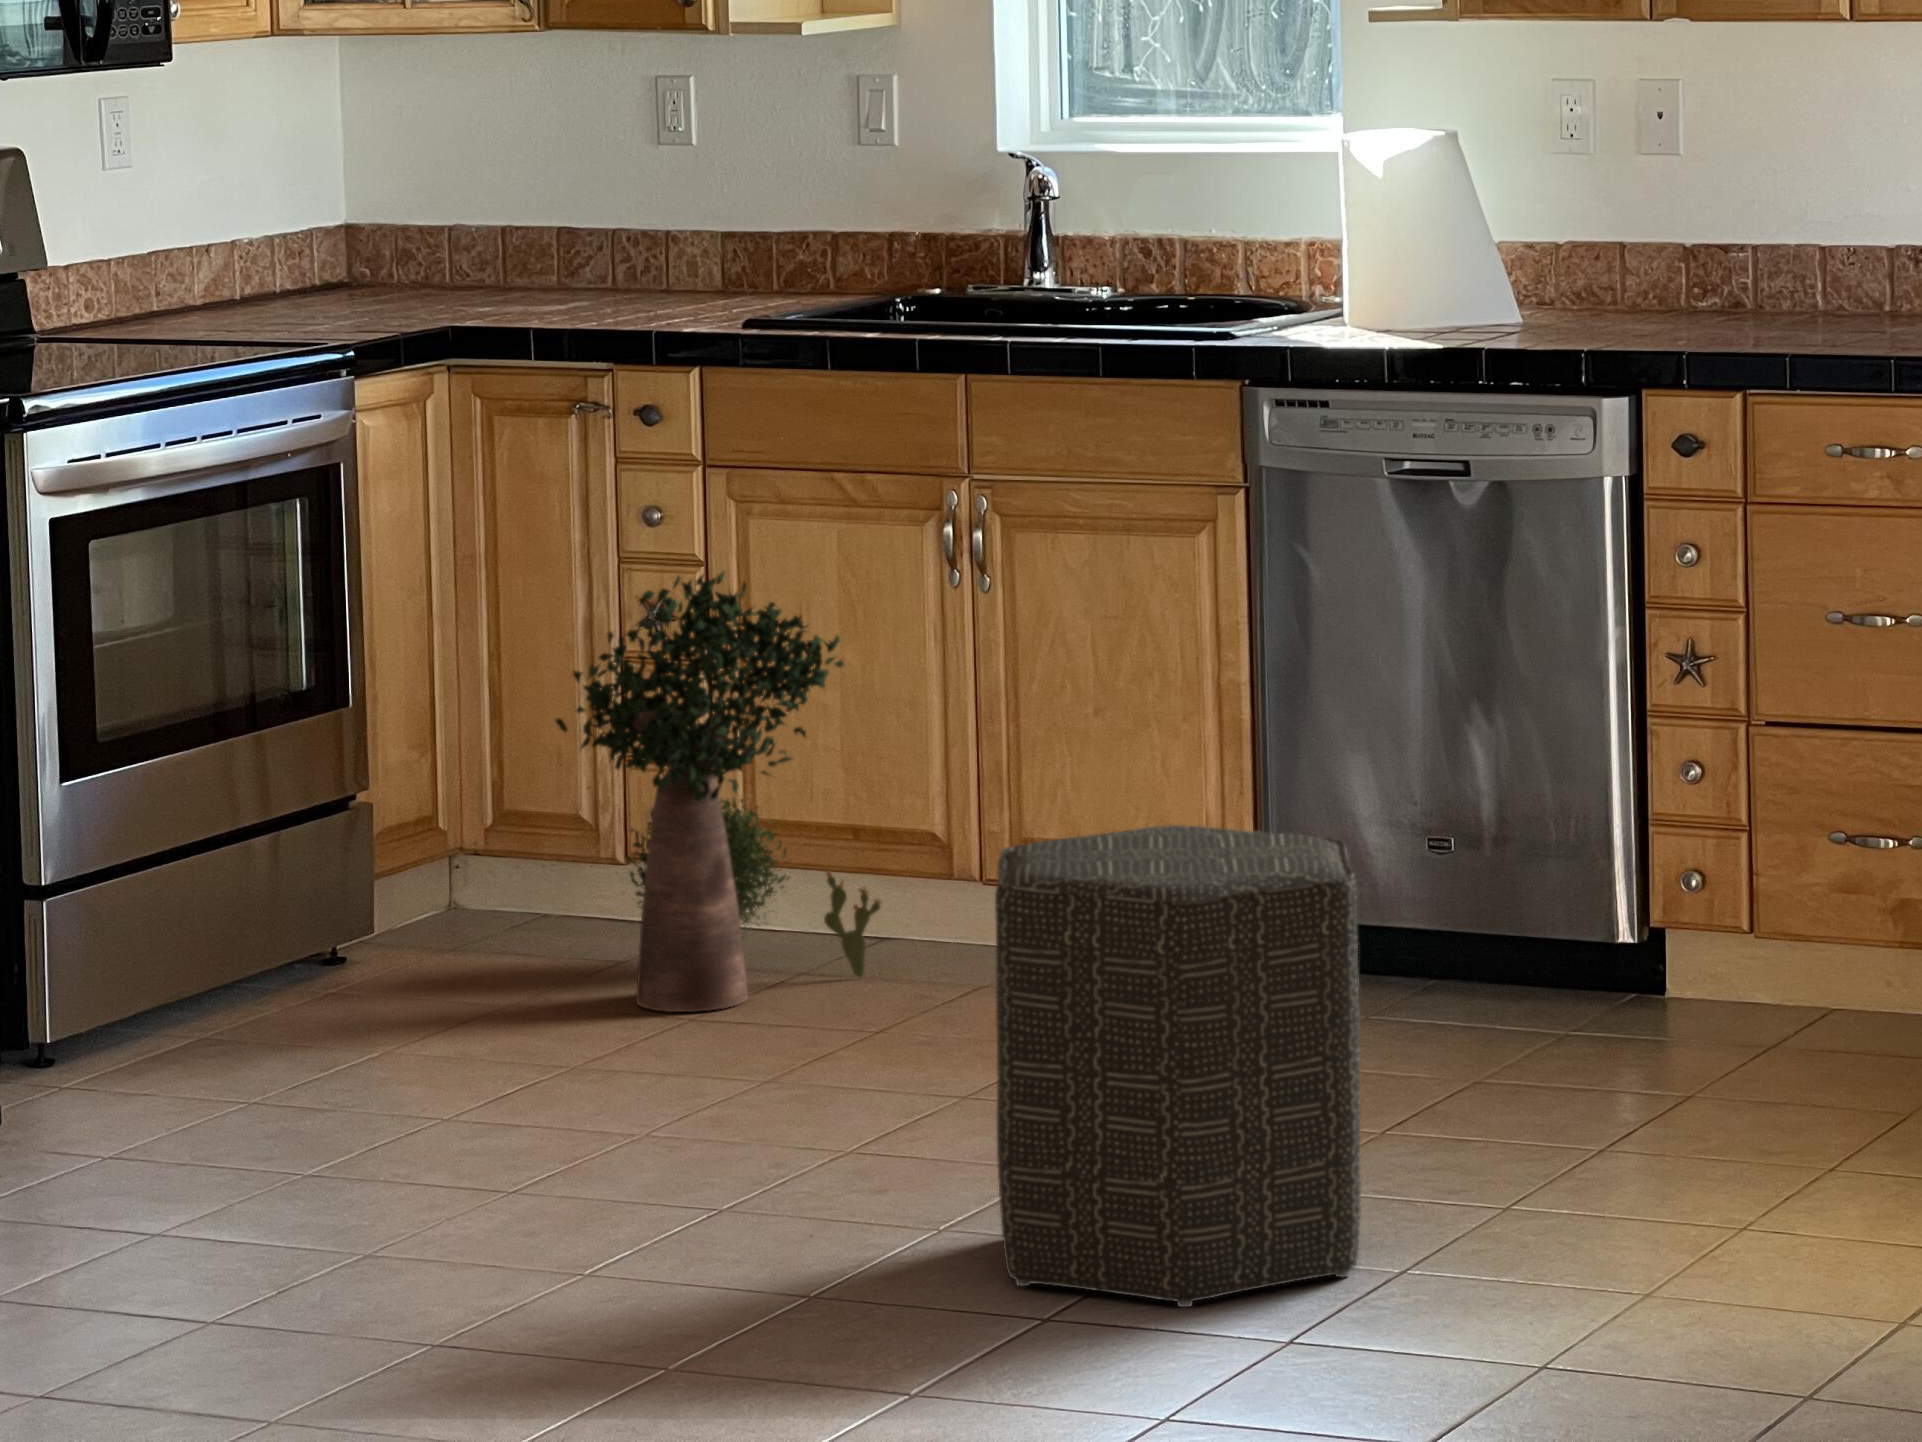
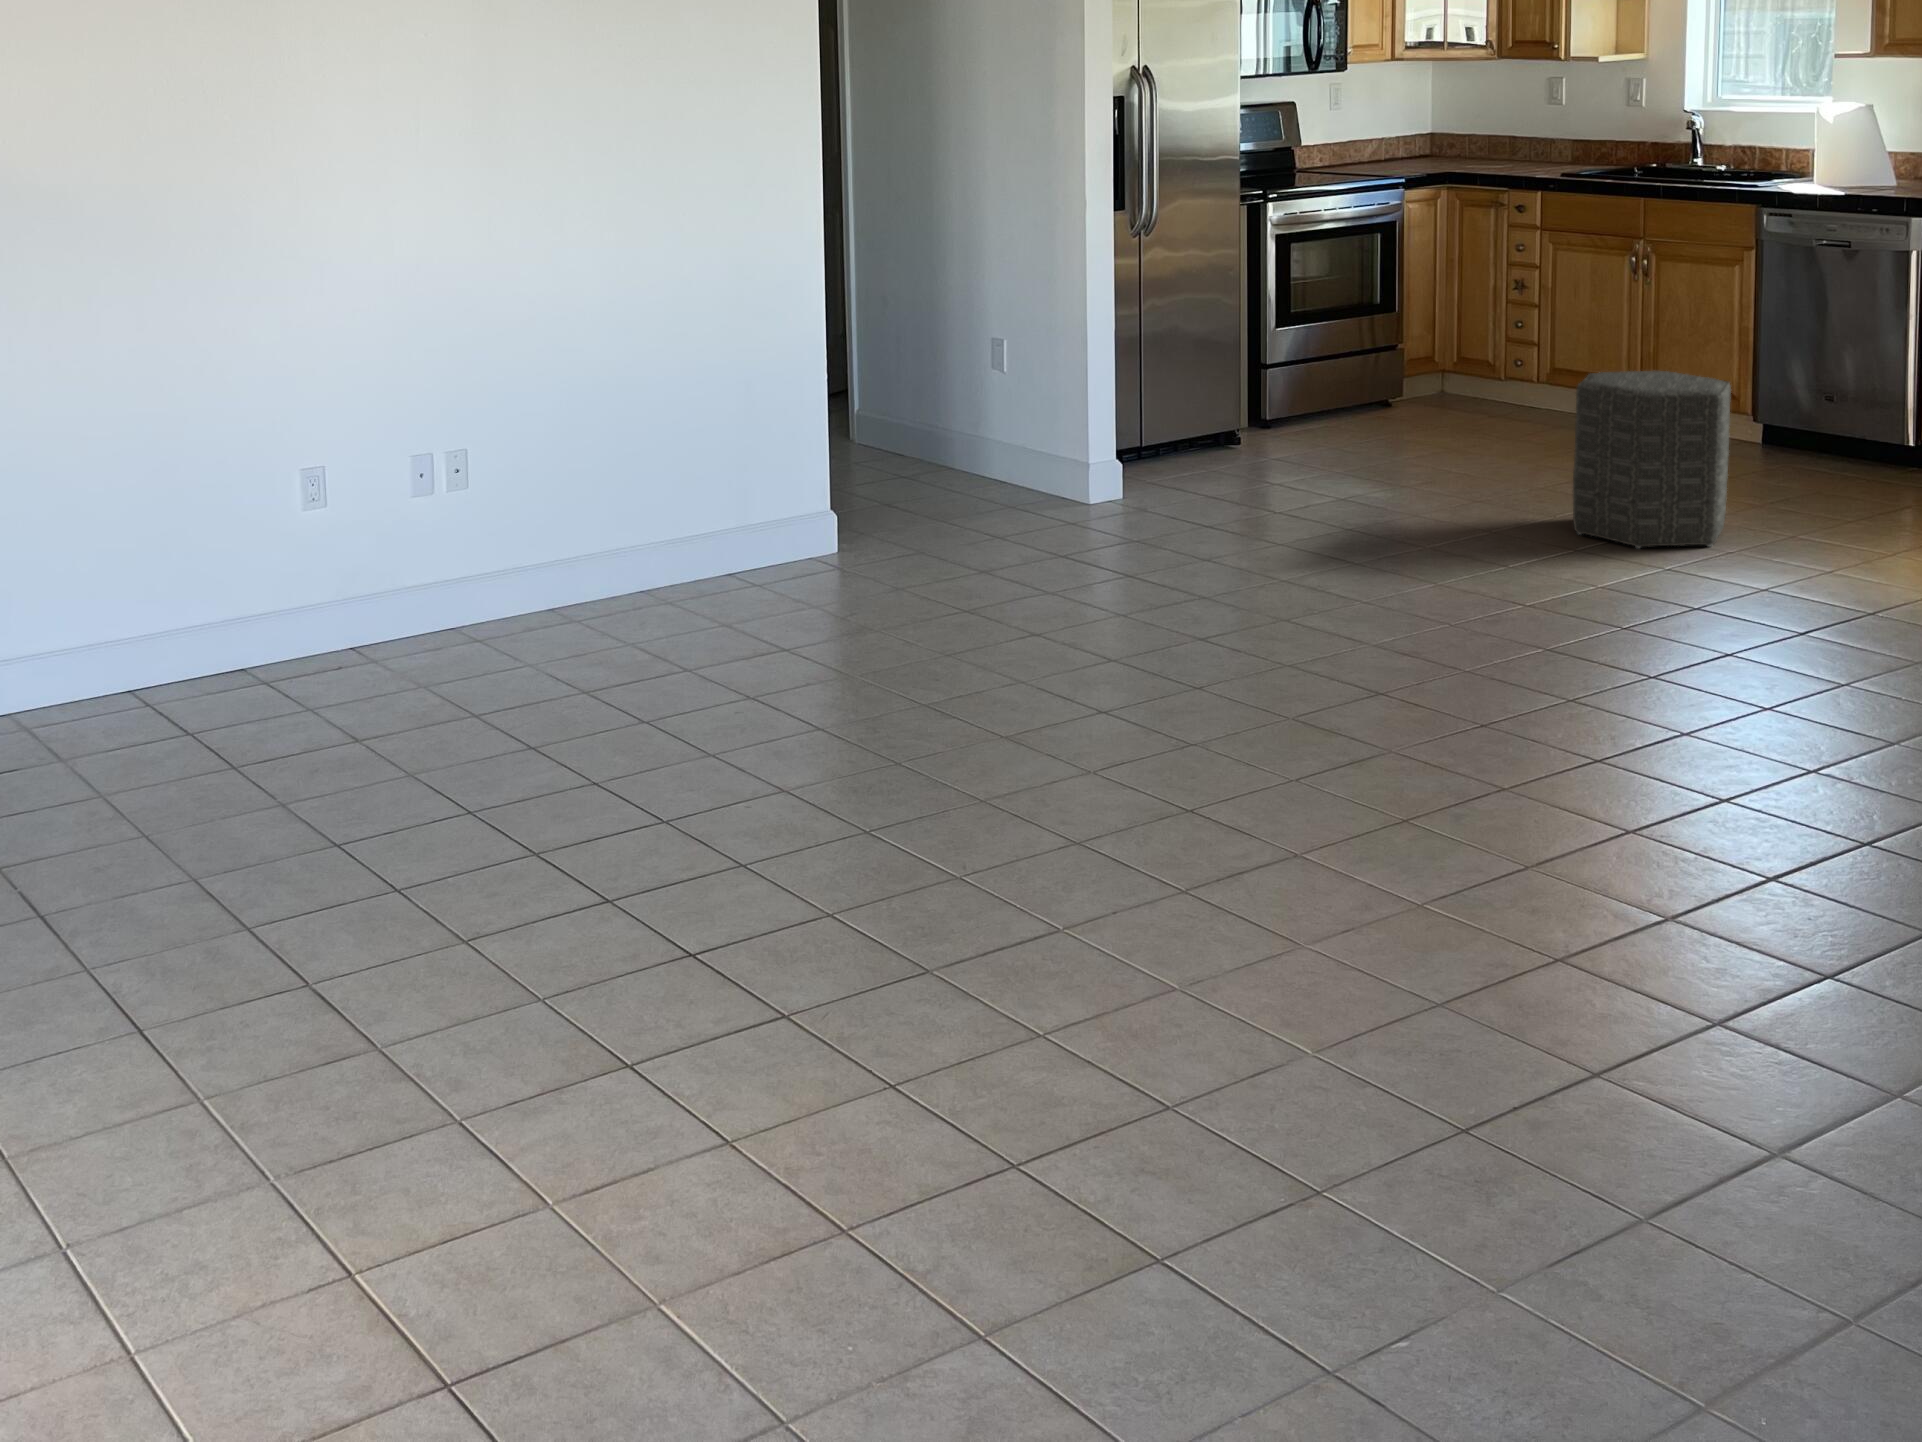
potted plant: present [556,572,881,1012] -> none [1466,269,1597,434]

